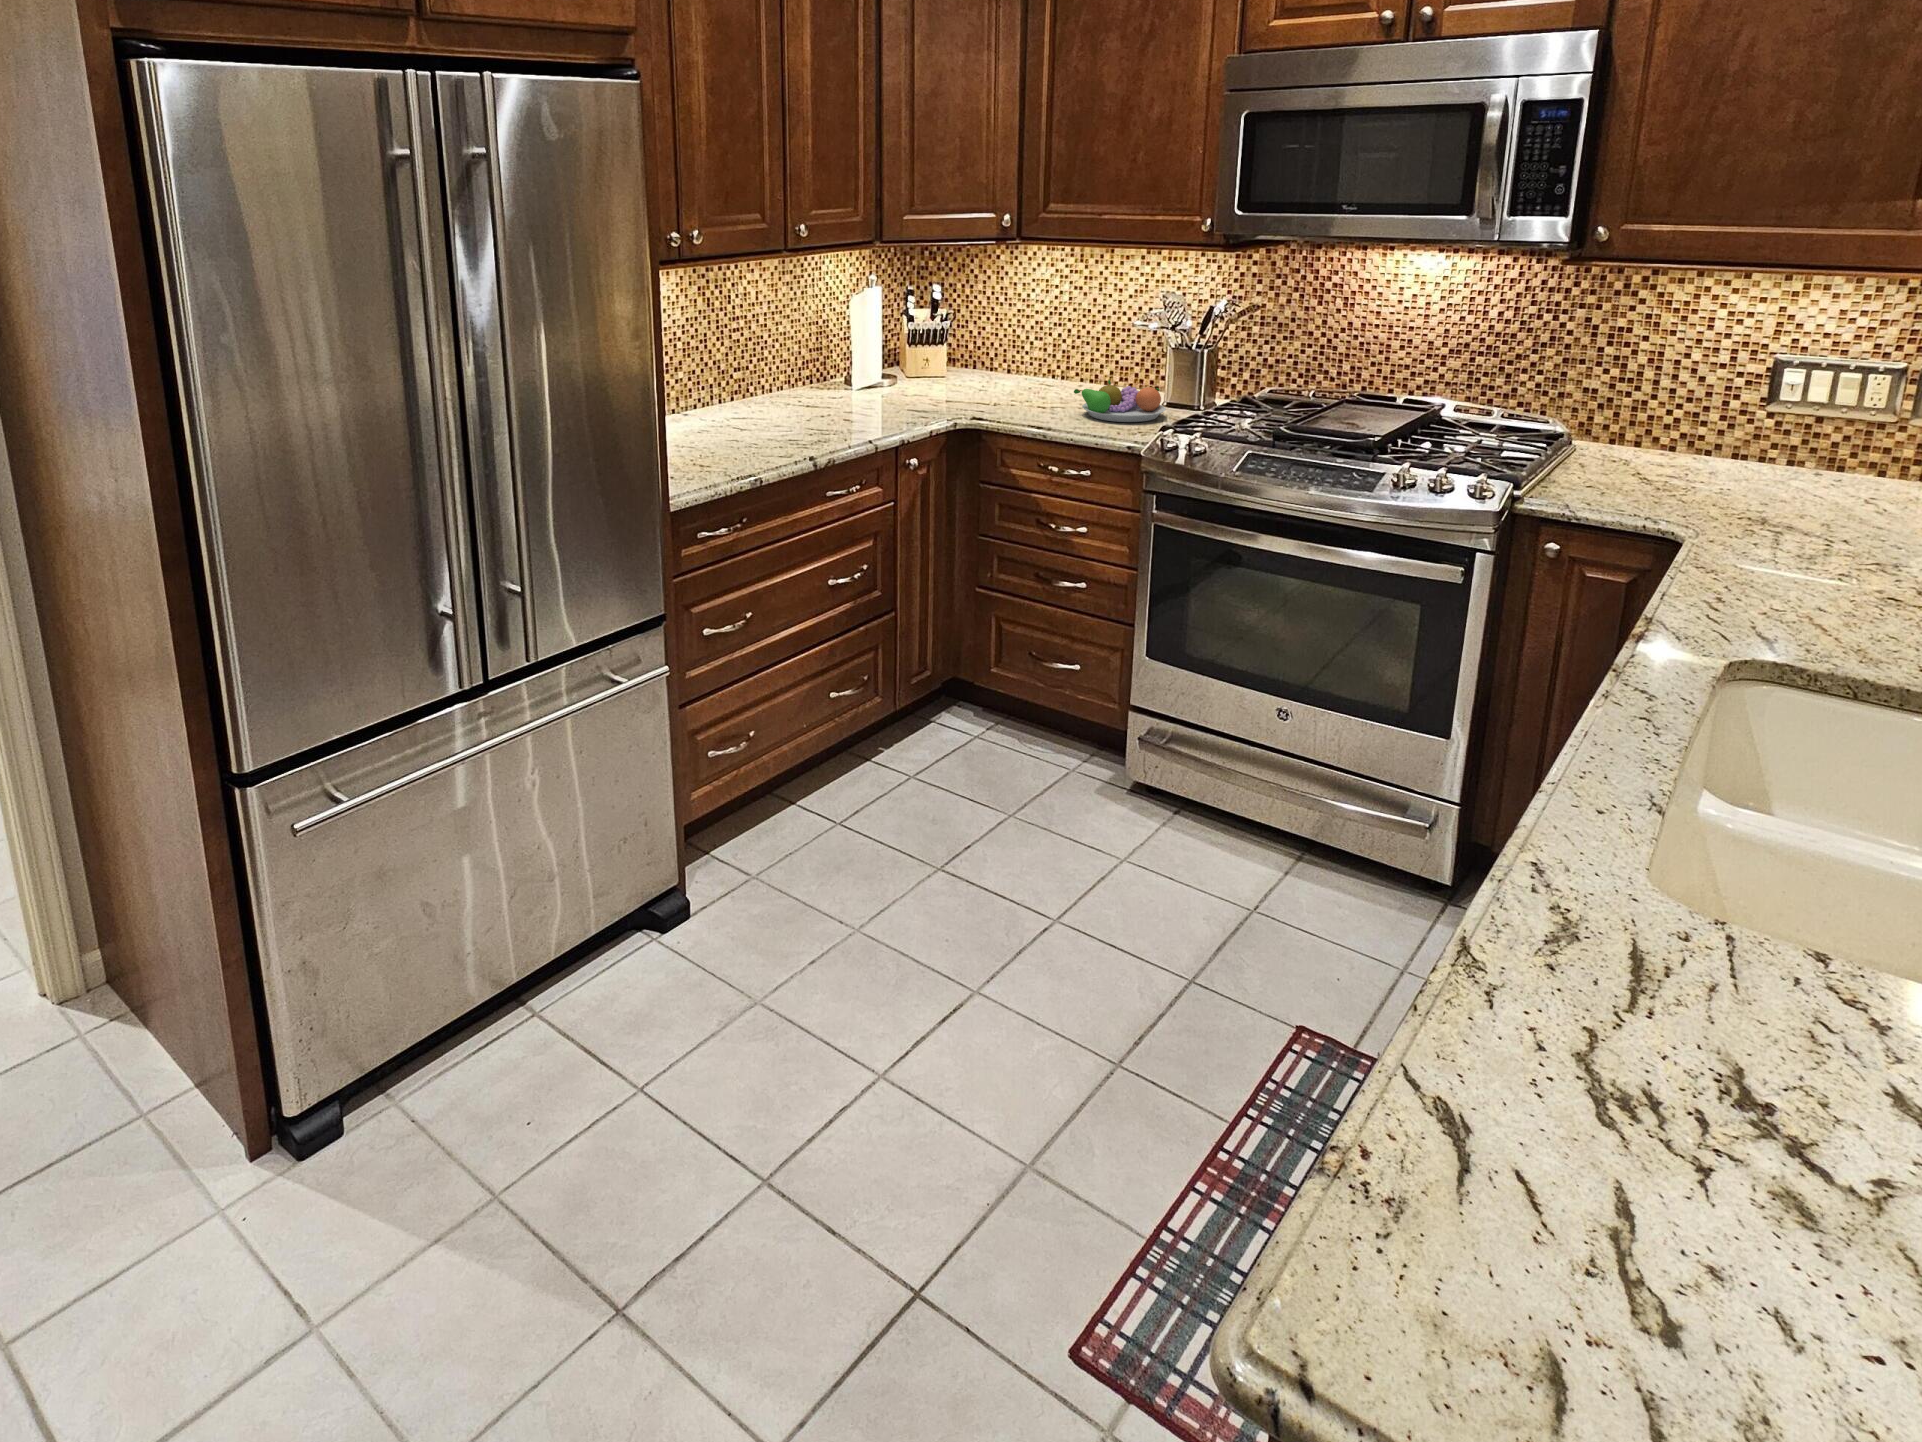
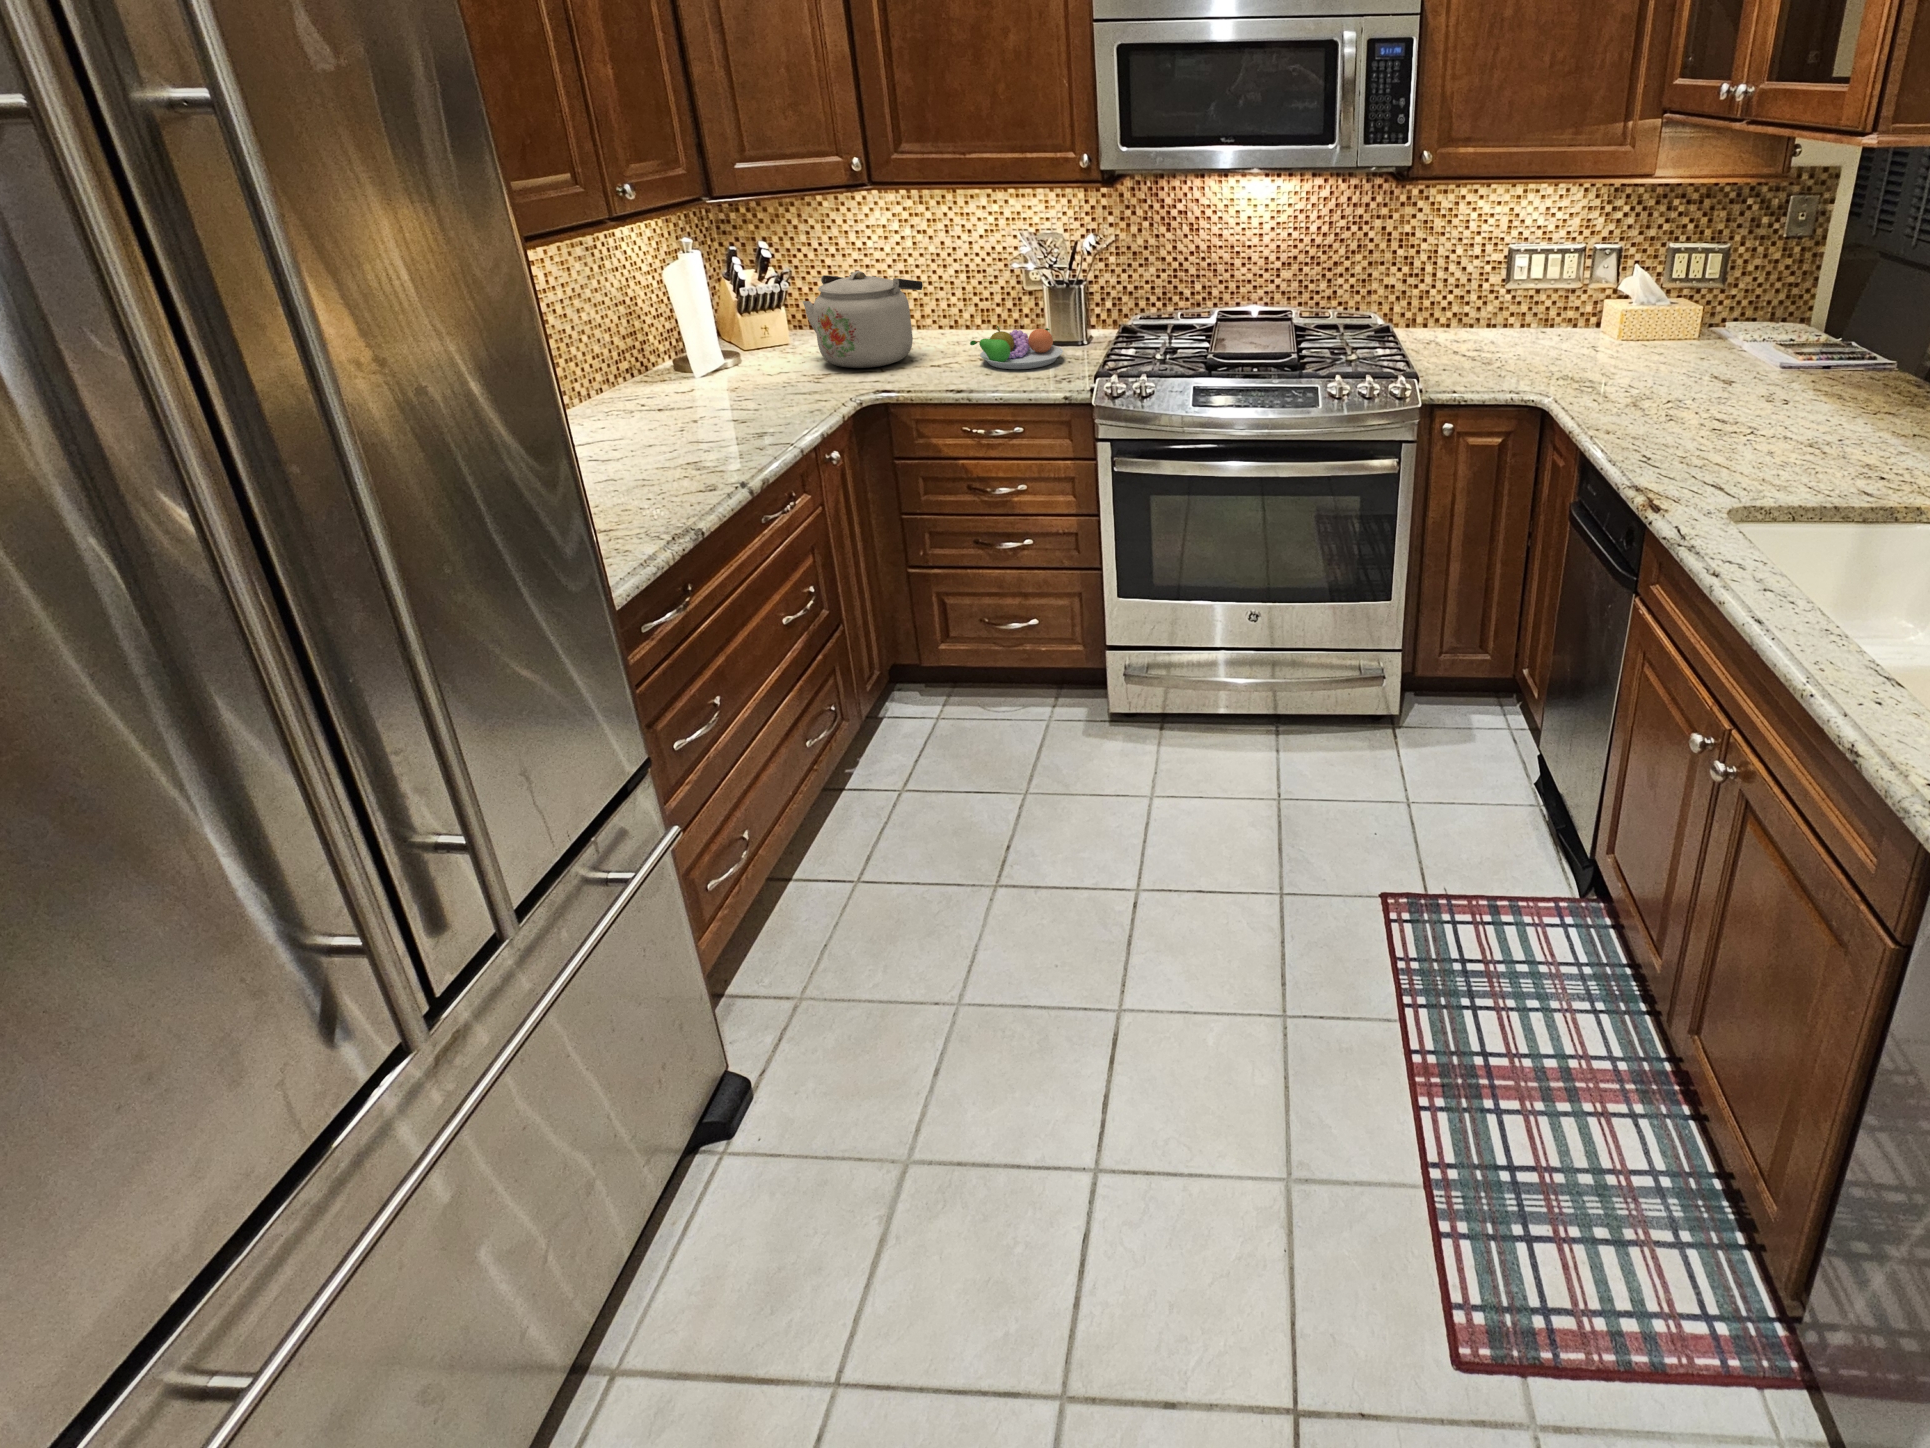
kettle: none [951,316,1053,401] -> present [803,271,923,368]

